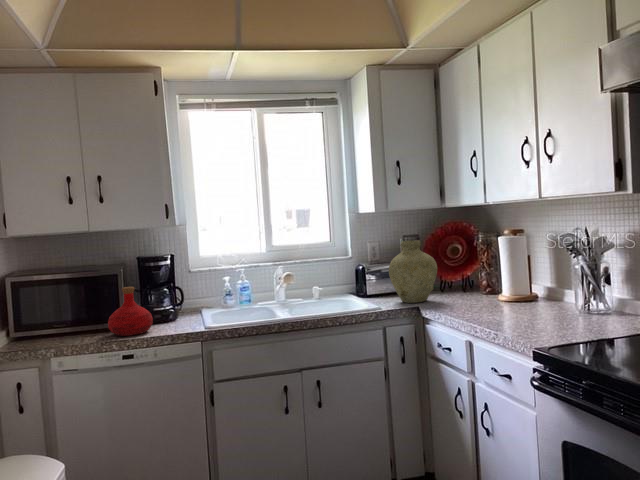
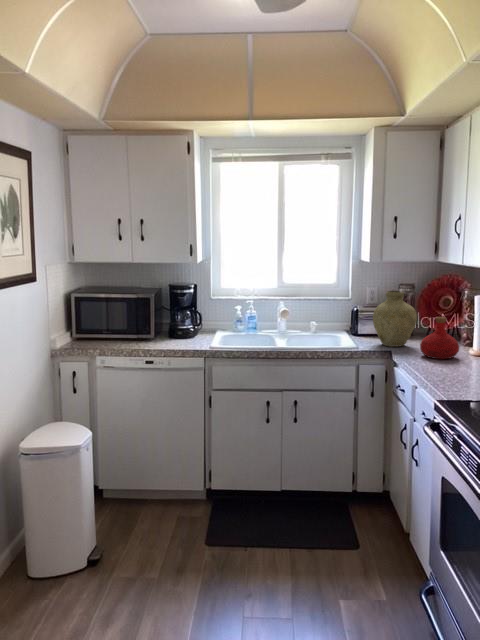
bottle: present [108,287,153,336] -> present [420,317,459,359]

